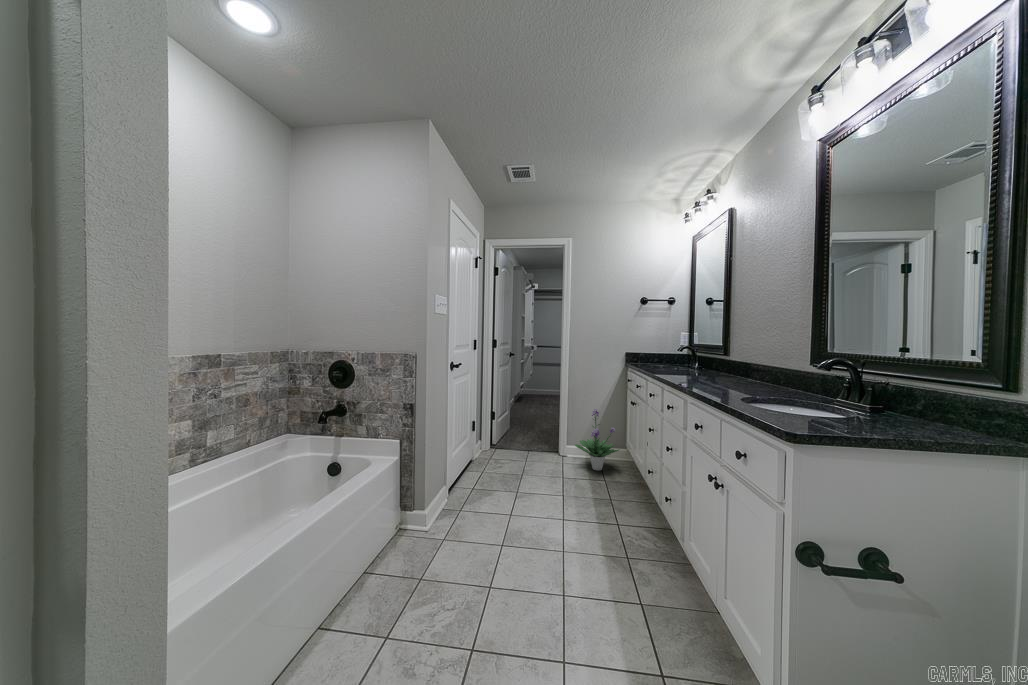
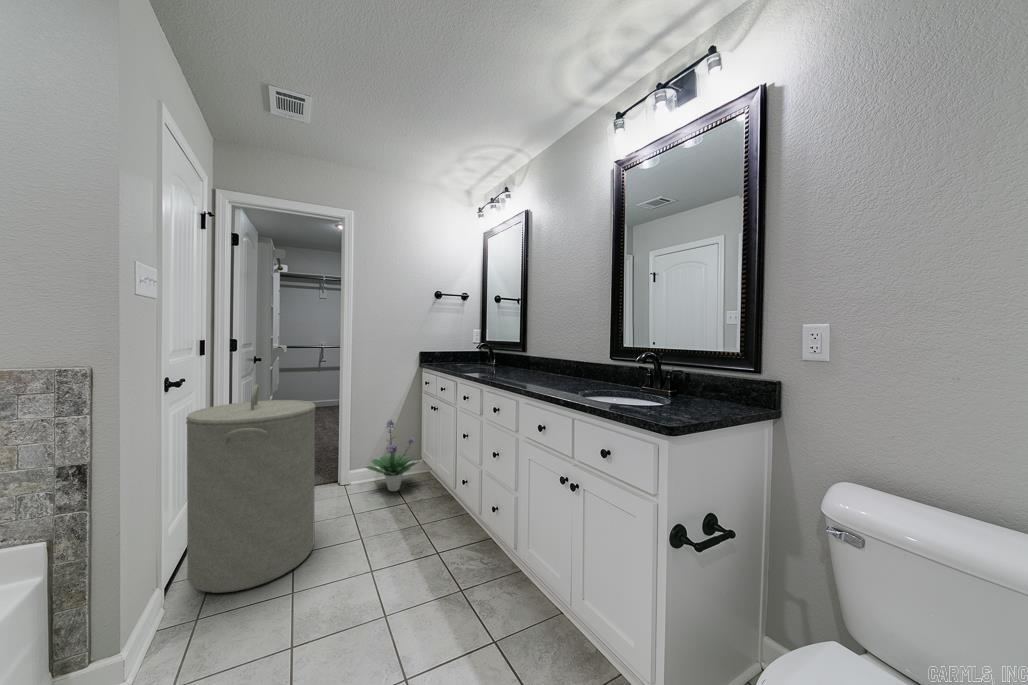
laundry hamper: none [460,370,533,505] -> present [186,384,316,593]

